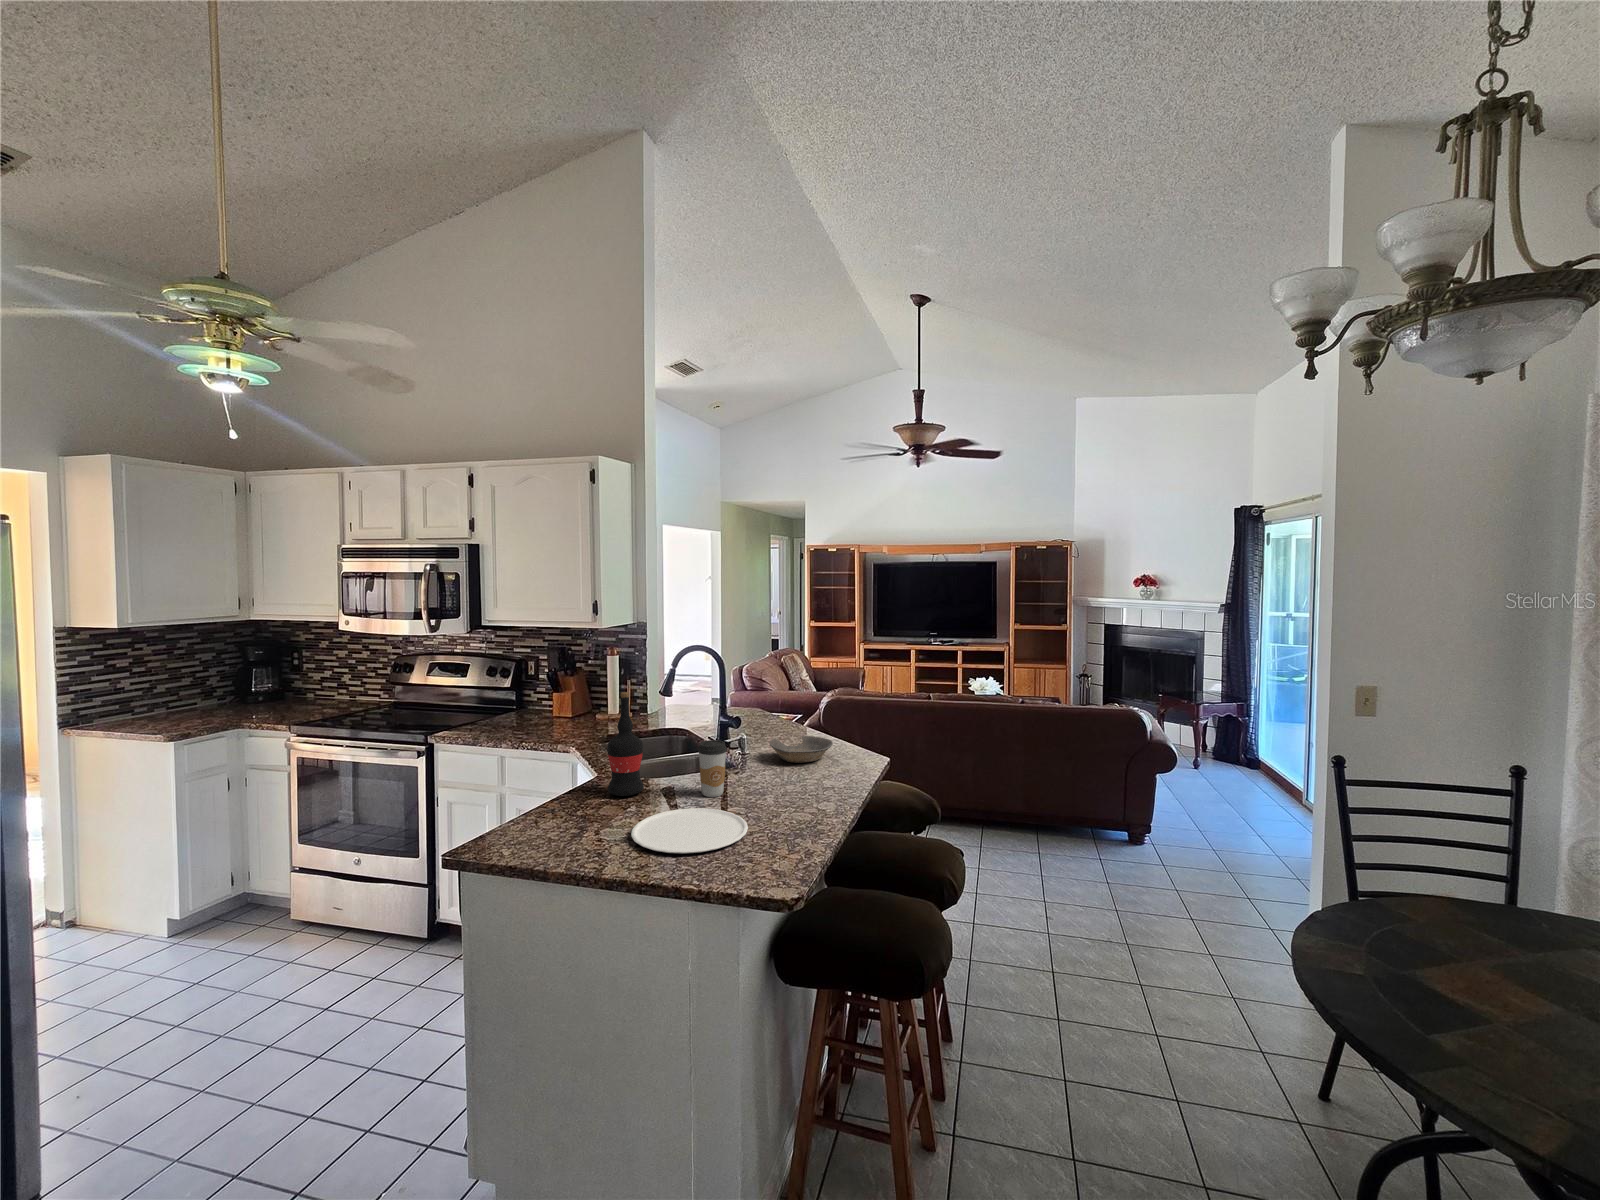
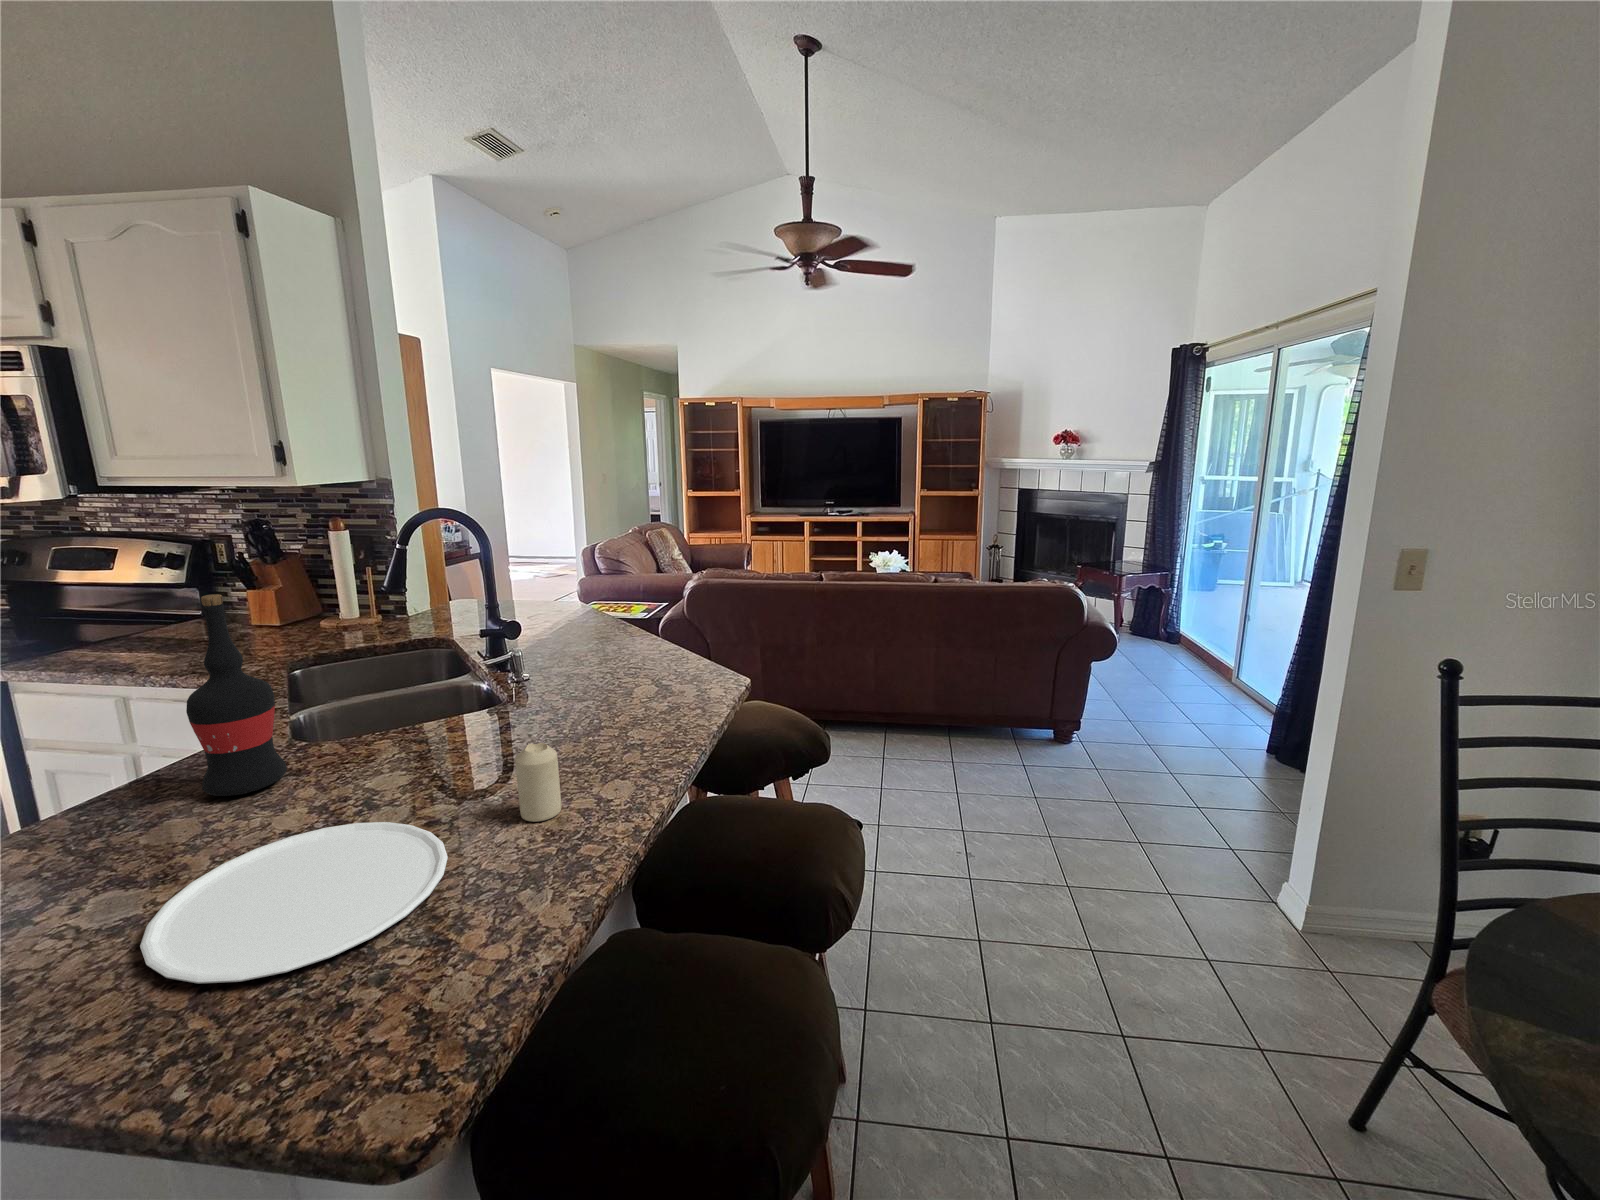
bowl: present [769,736,833,763] -> none [560,649,668,697]
coffee cup: present [698,740,727,797] -> none [381,678,444,785]
candle: none [772,773,792,813] -> present [515,743,561,822]

